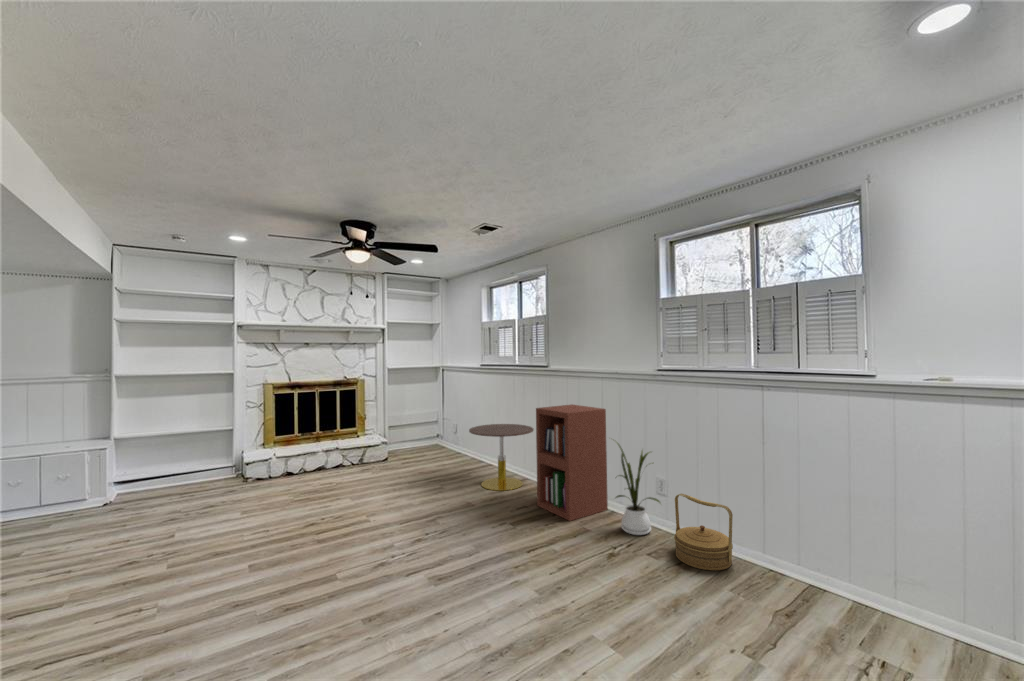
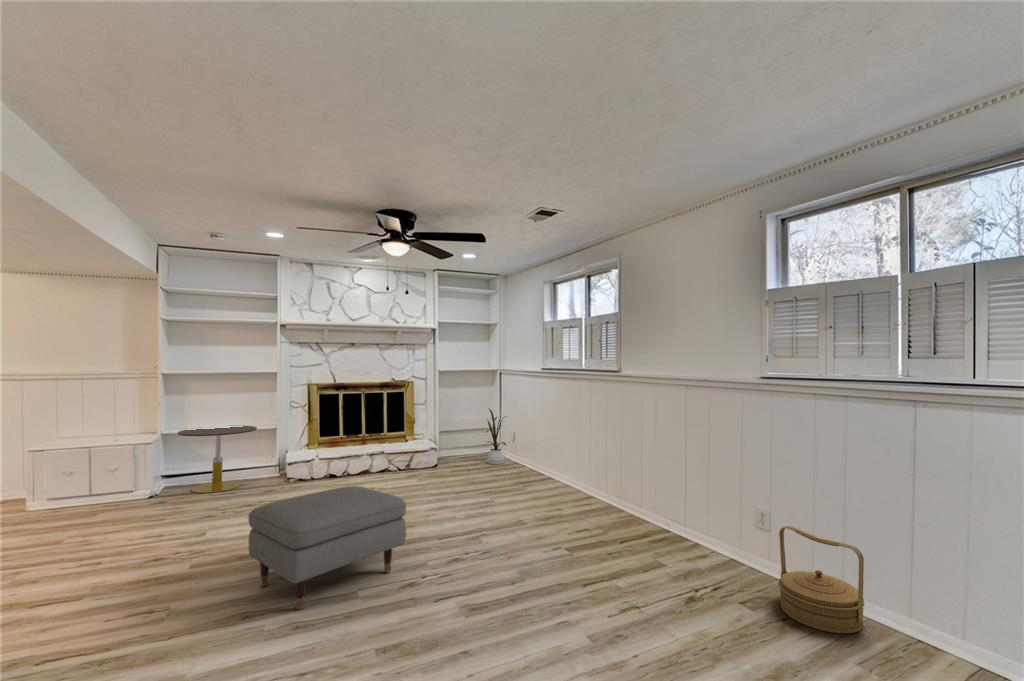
bookshelf: present [536,405,608,521] -> none [600,410,689,552]
side table: present [469,424,534,491] -> present [178,426,257,493]
house plant: present [616,443,660,535] -> present [487,409,506,464]
ottoman: none [230,482,376,595] -> present [248,486,406,609]

